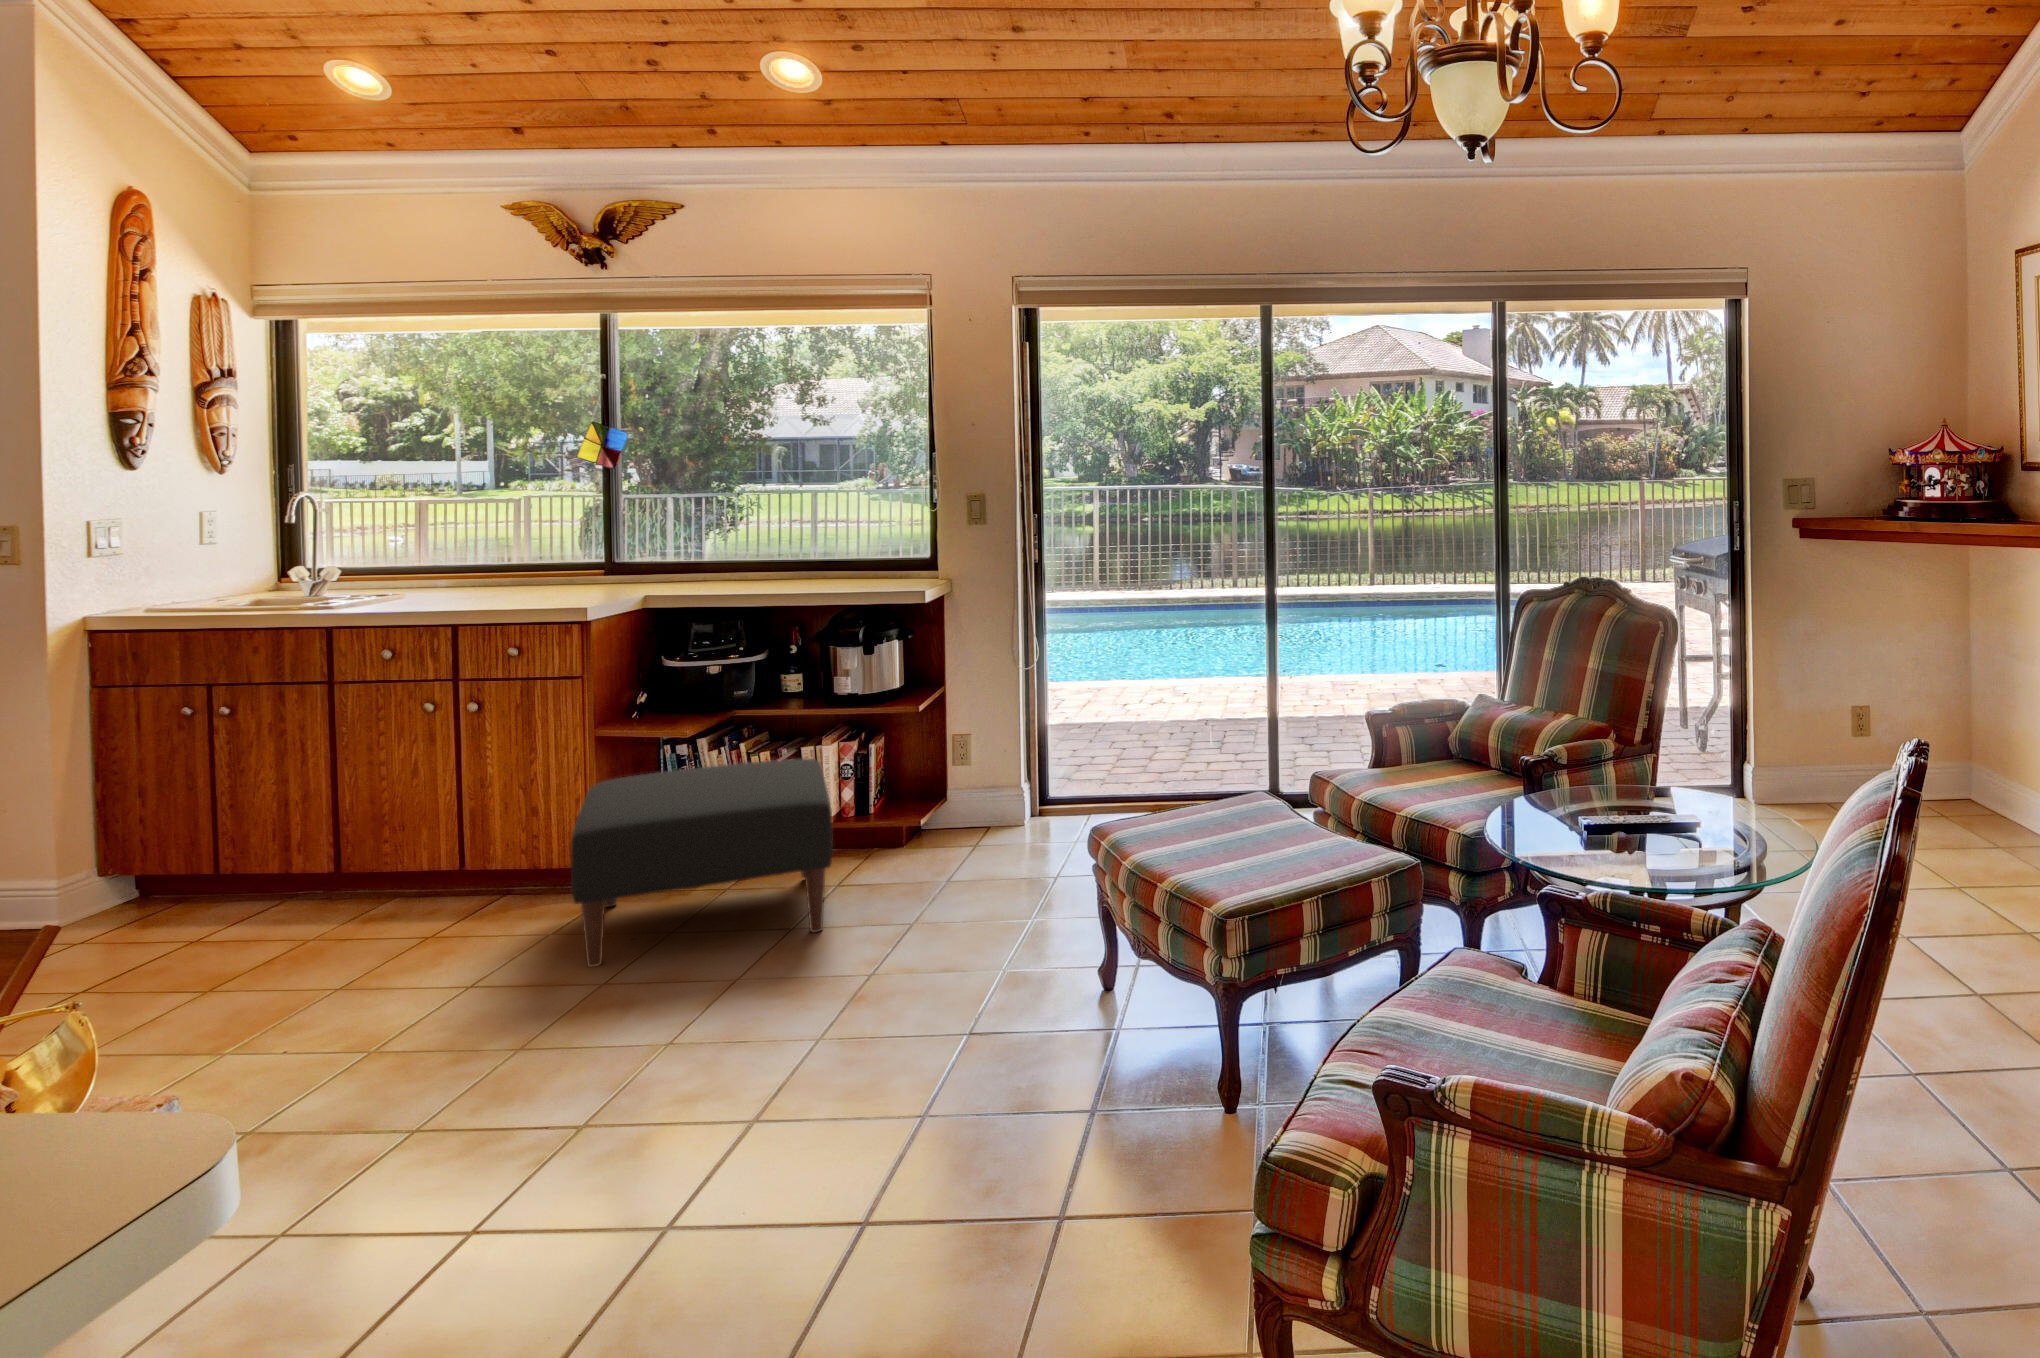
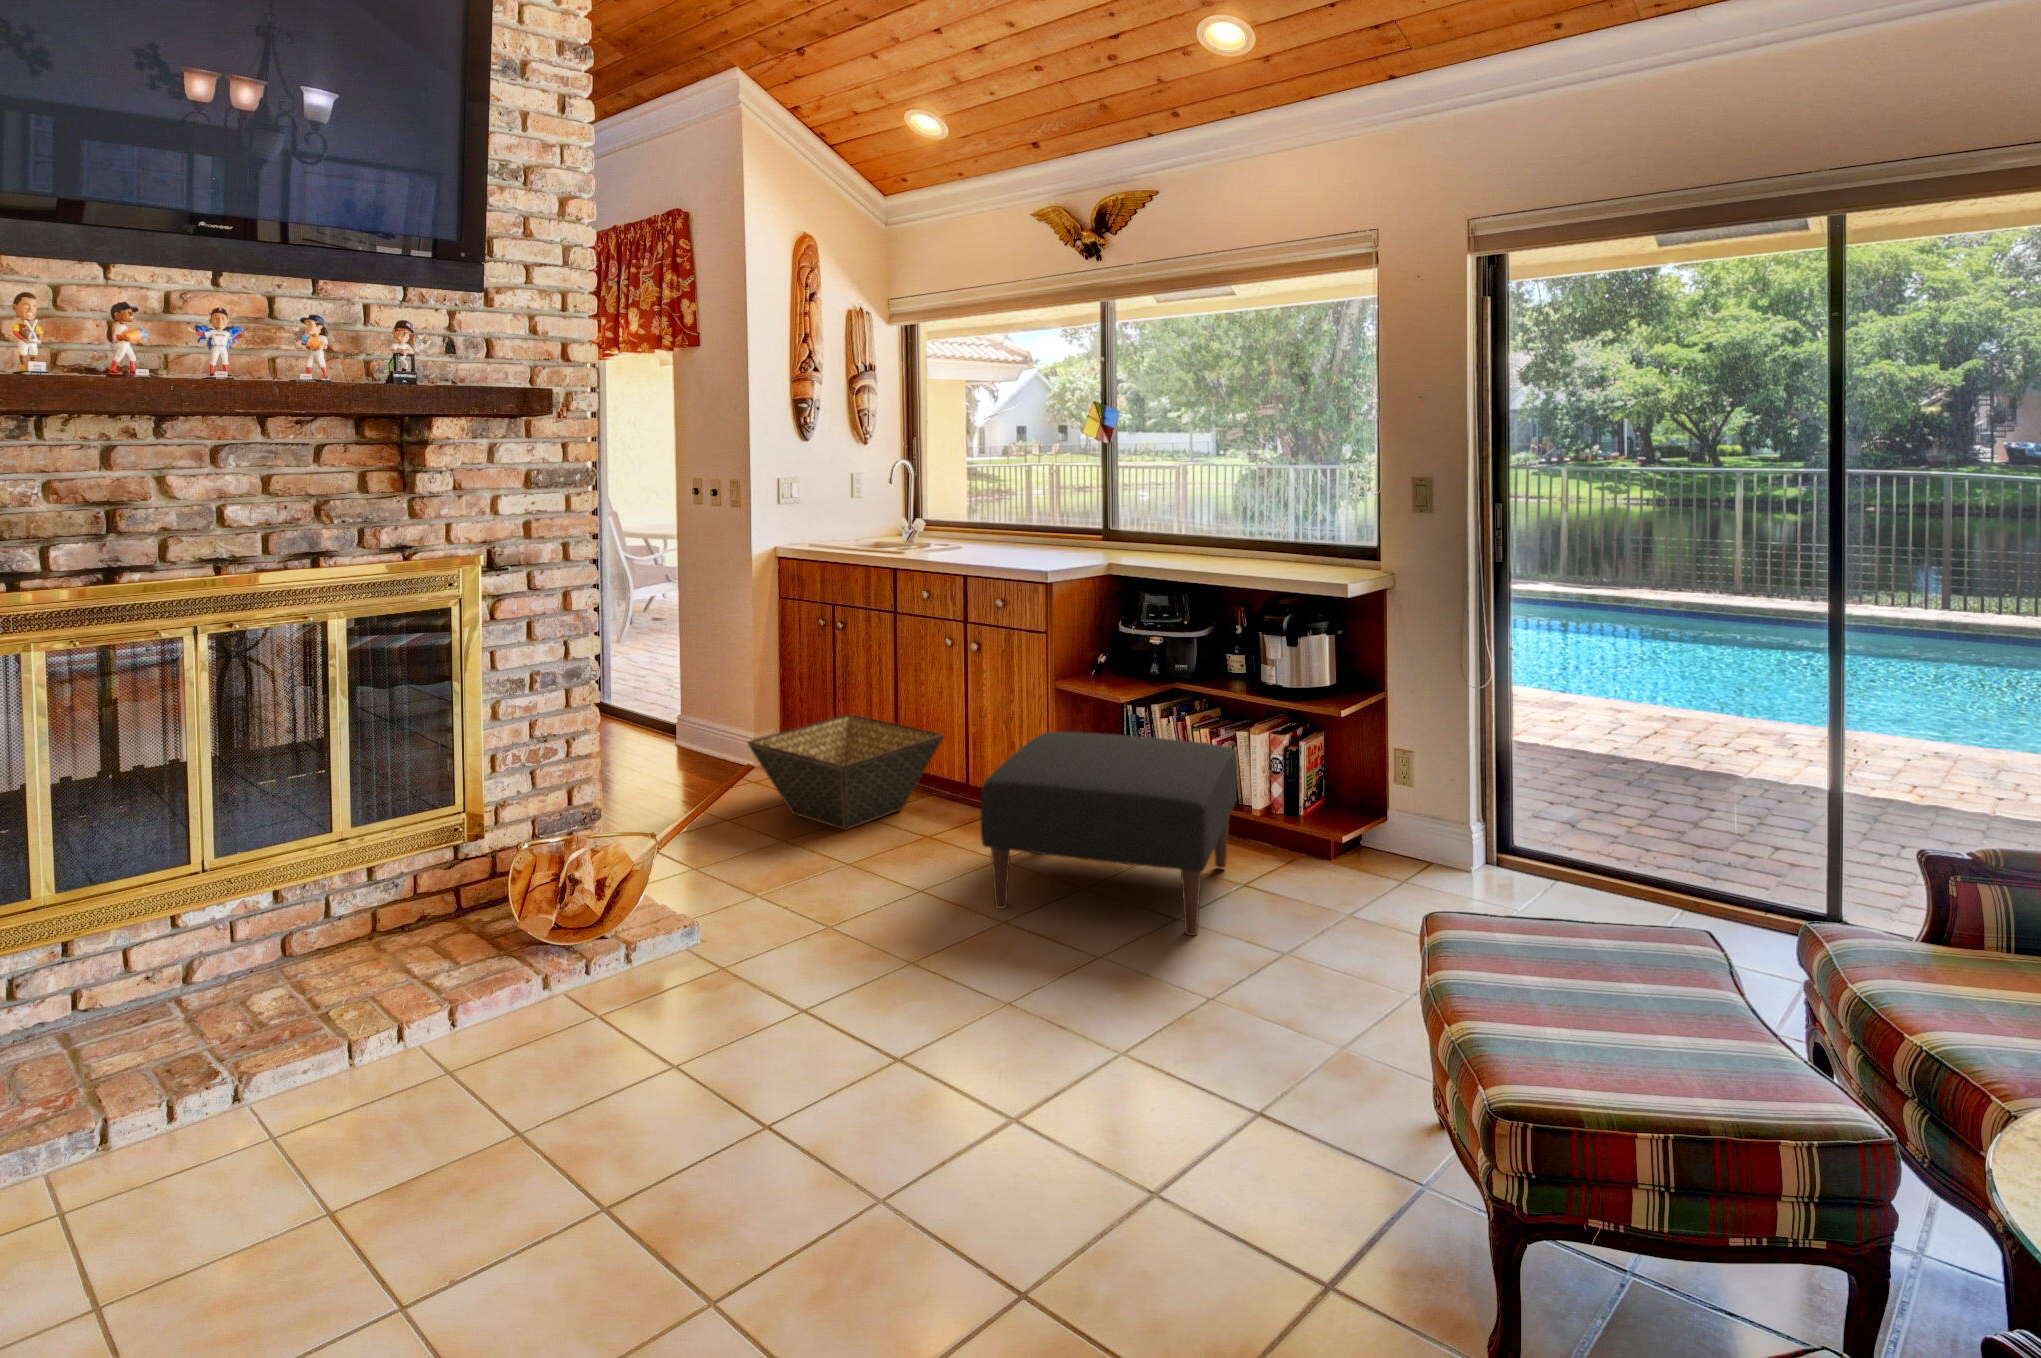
basket: none [120,816,435,961] -> present [748,714,944,830]

